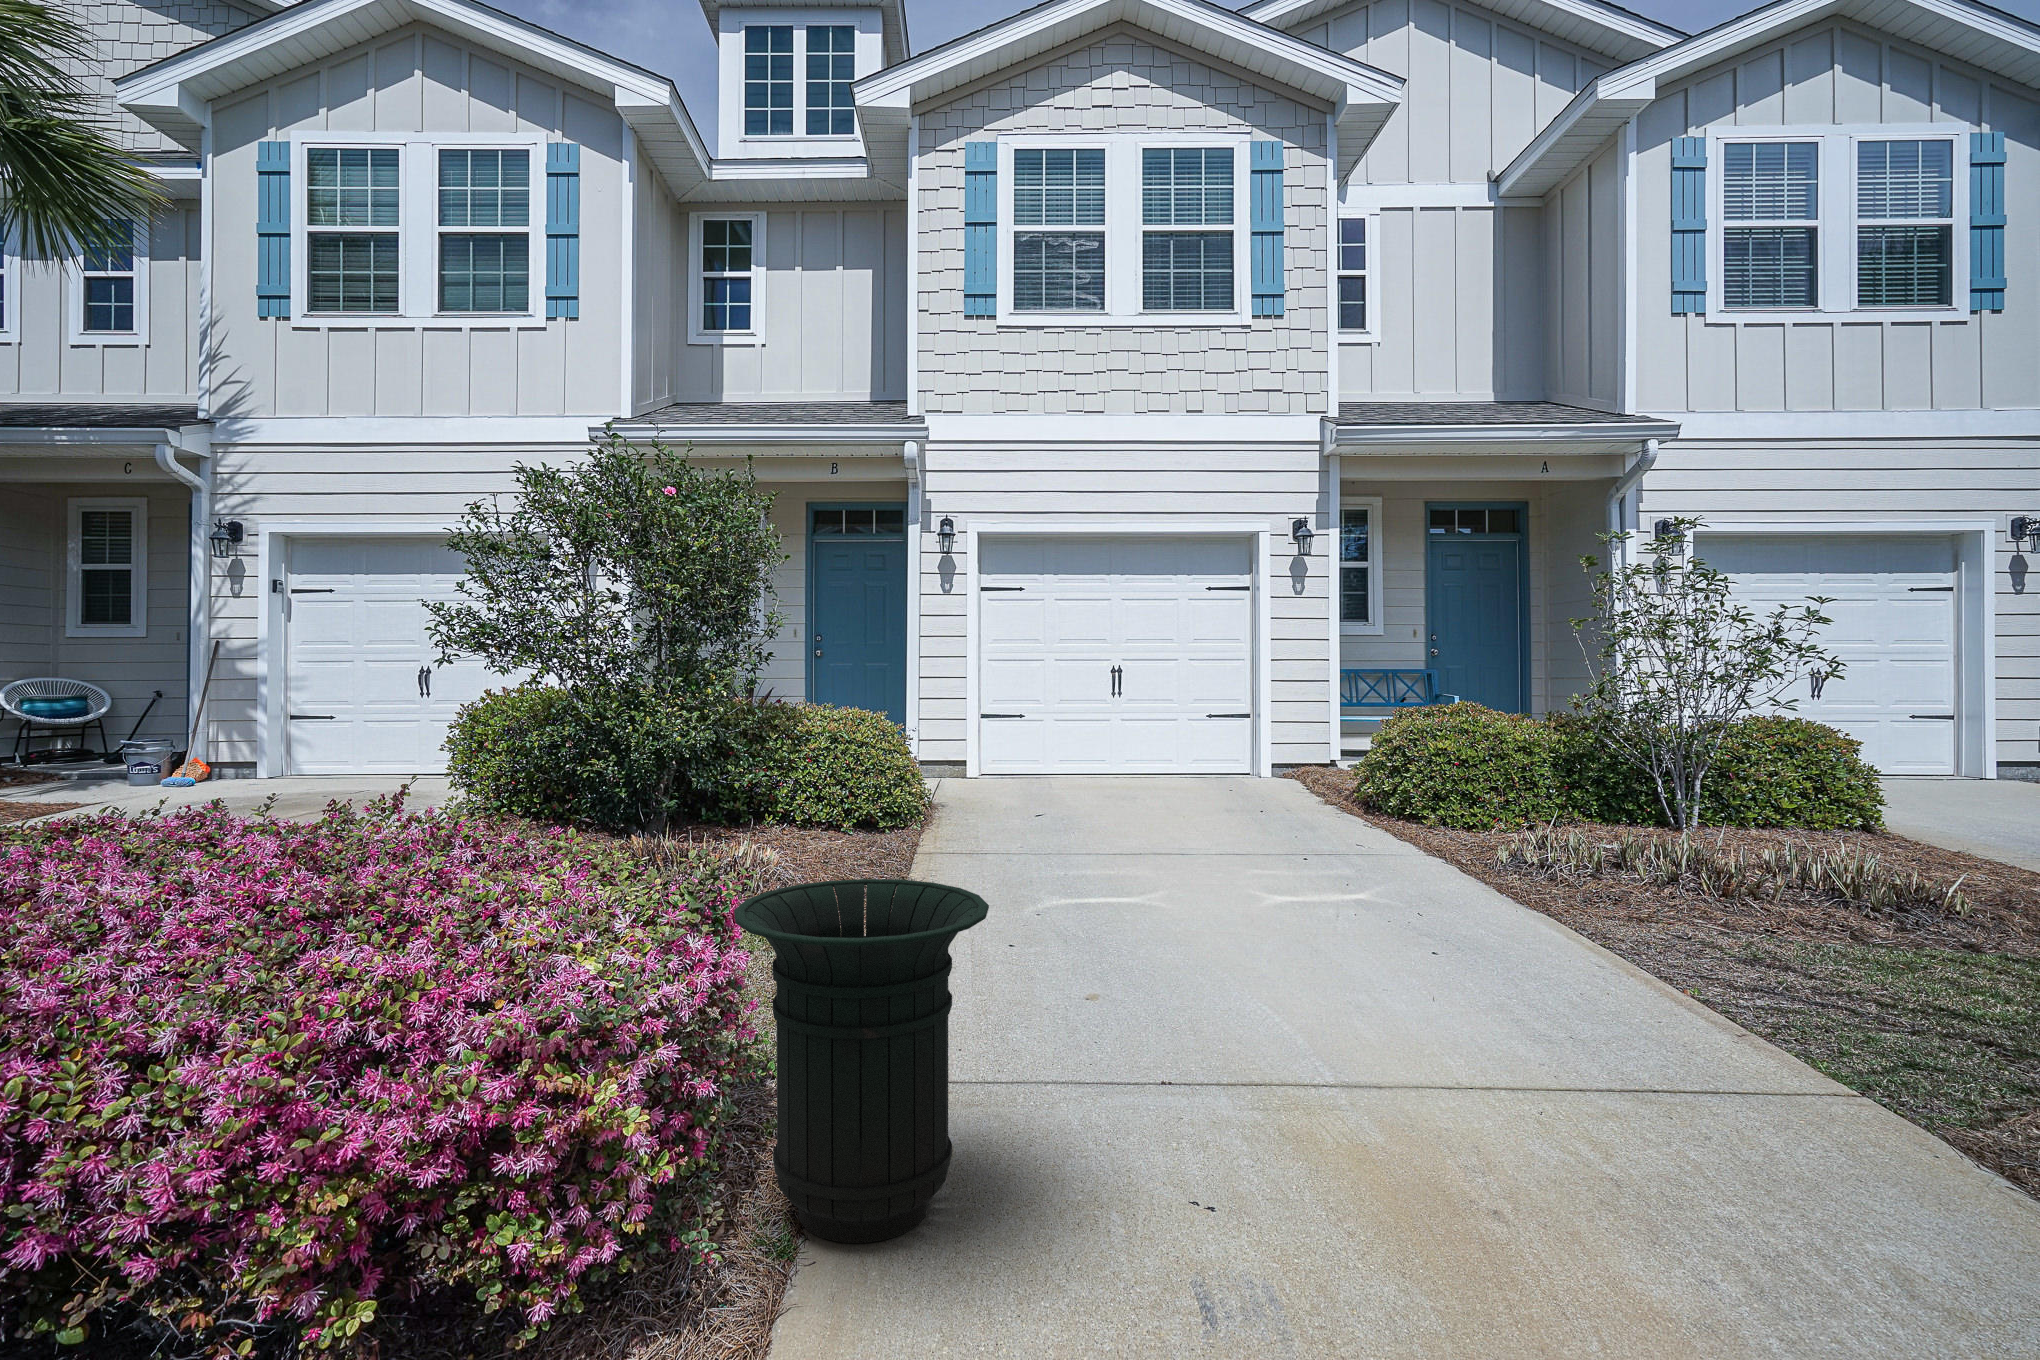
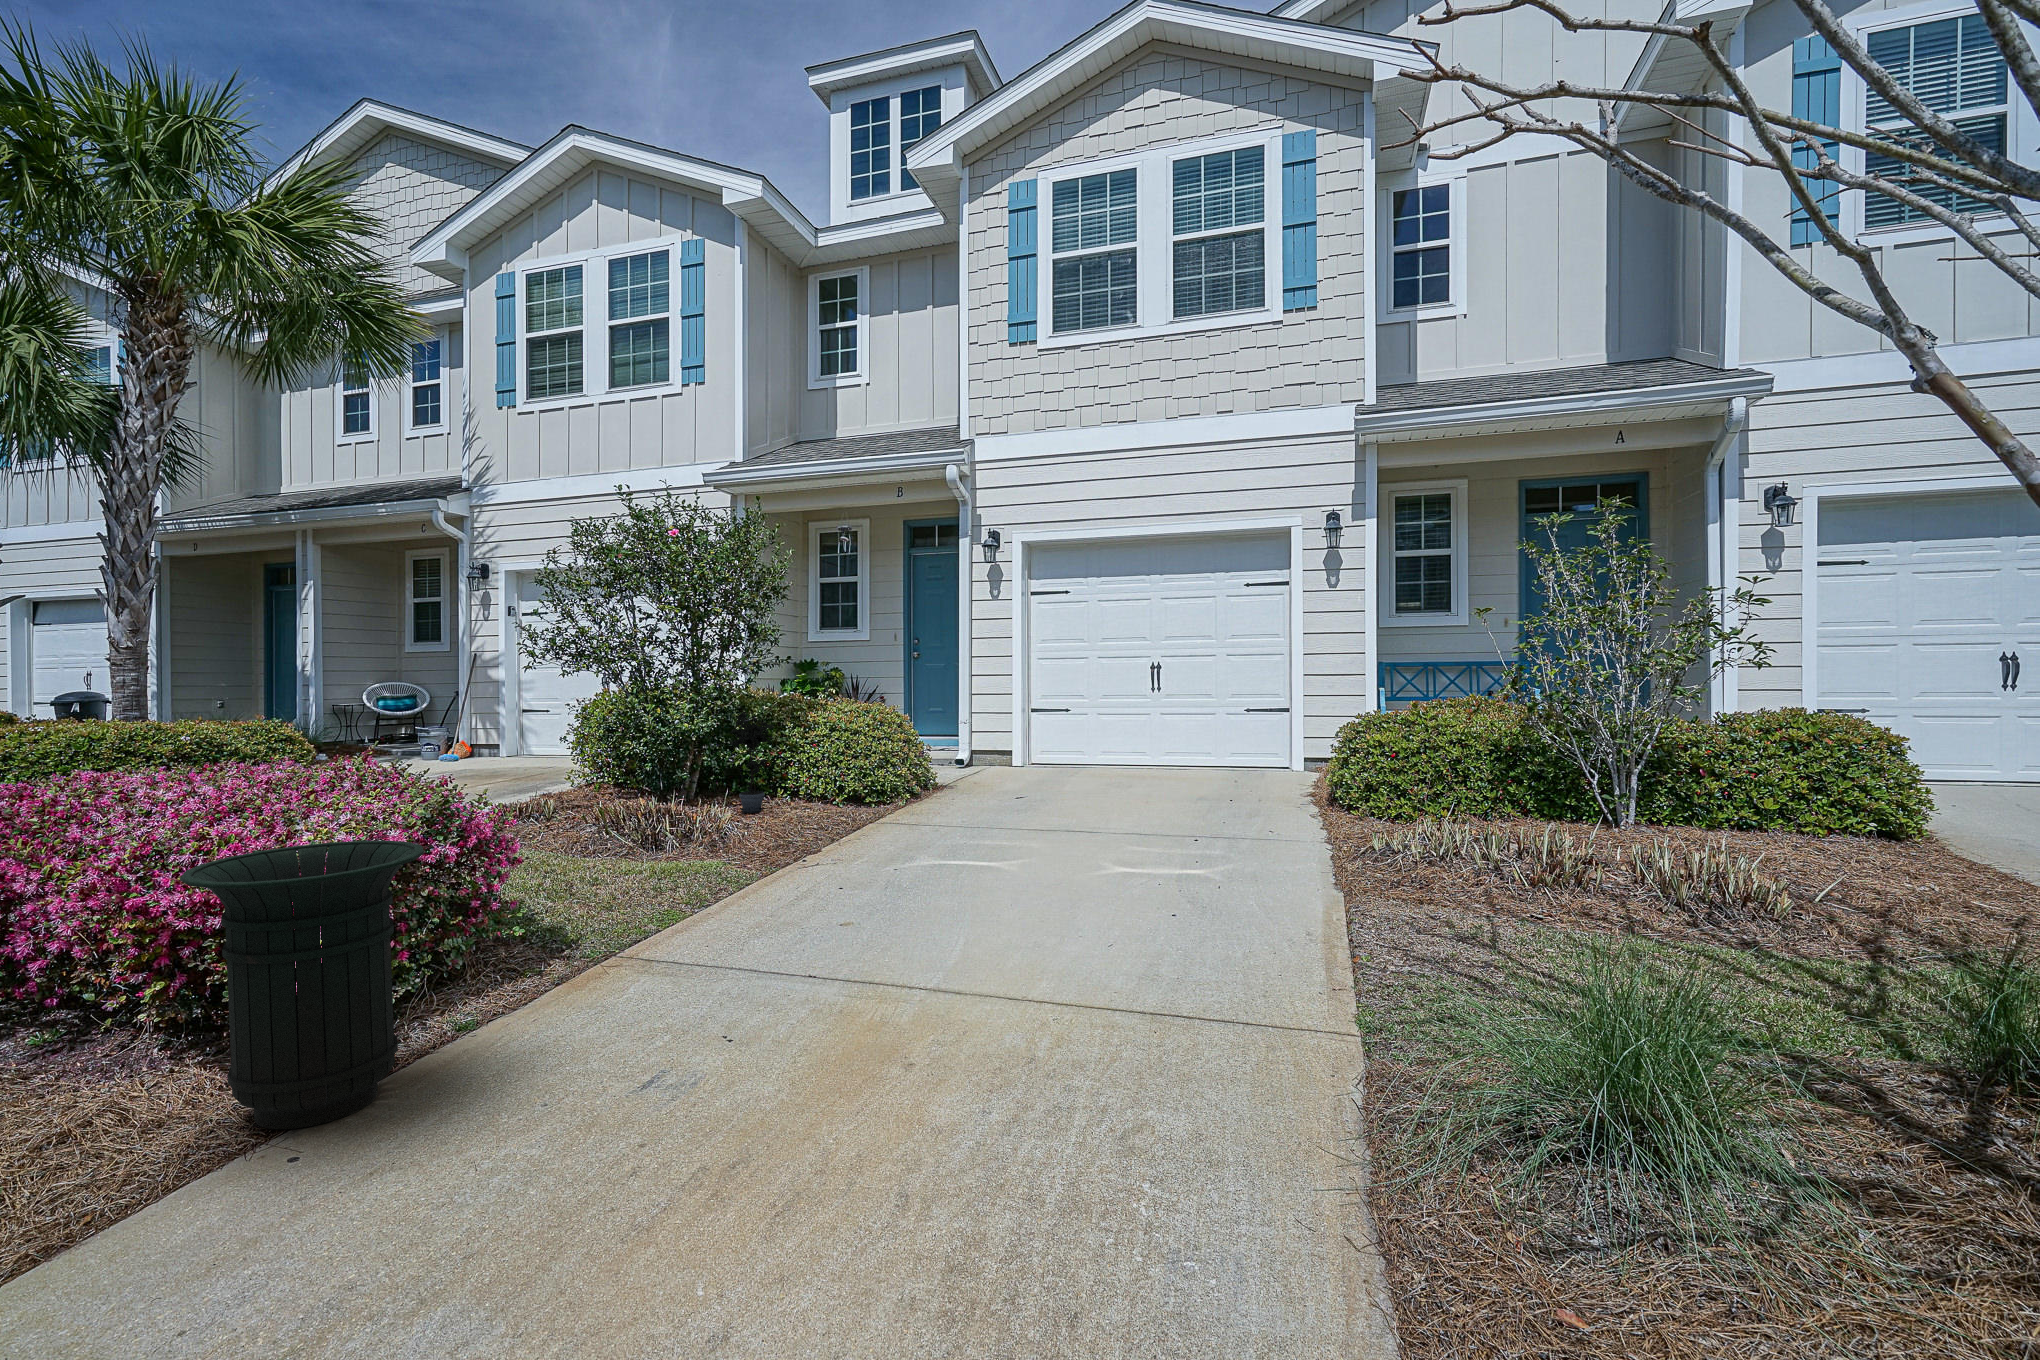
potted plant: none [721,713,798,836] -> present [730,708,775,813]

